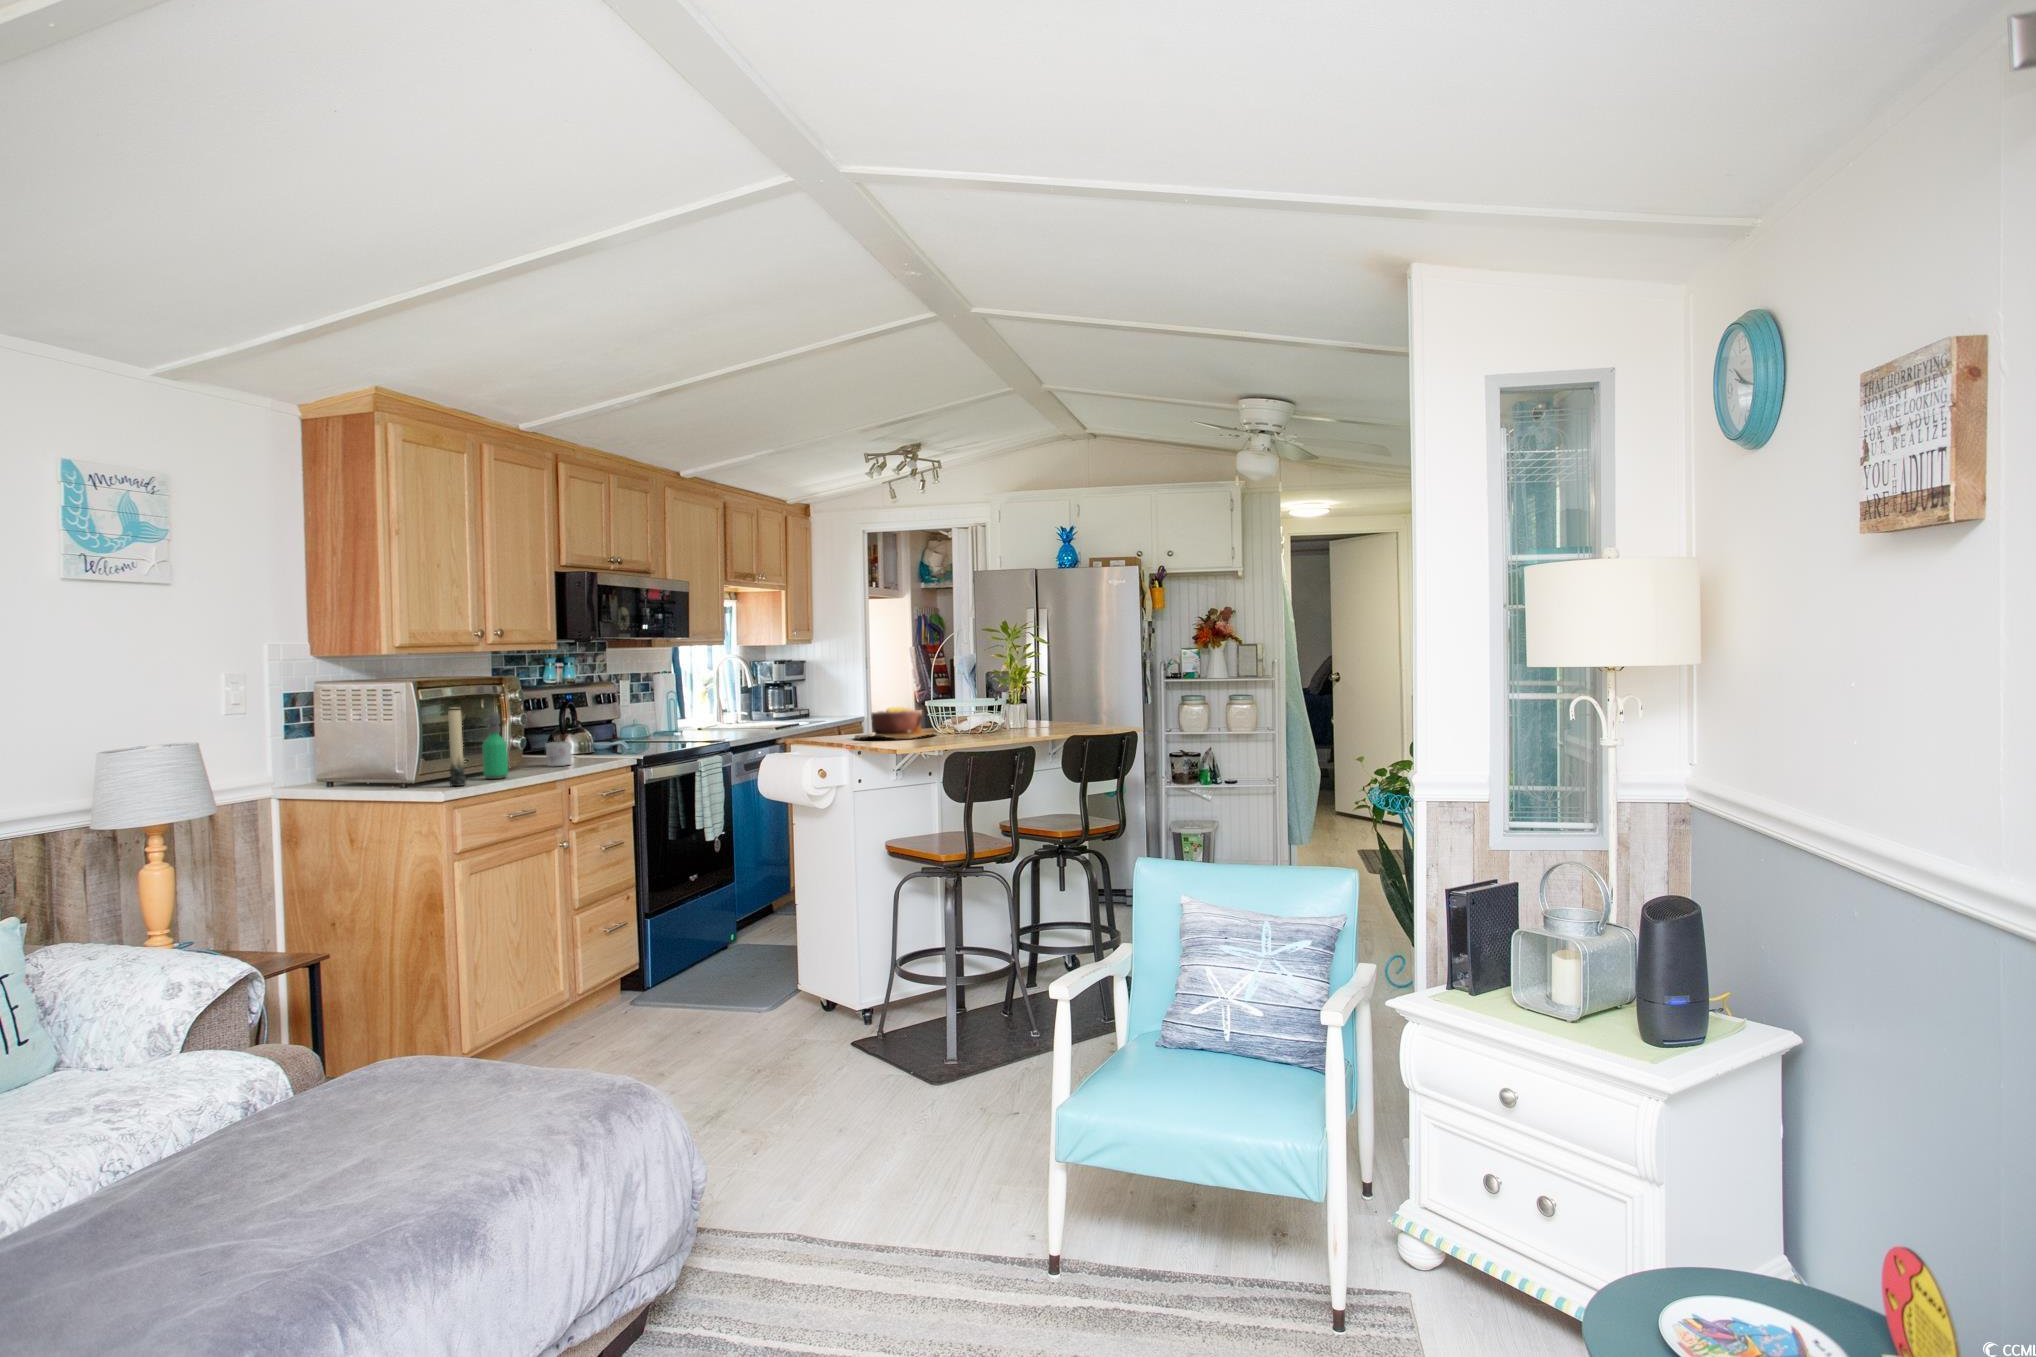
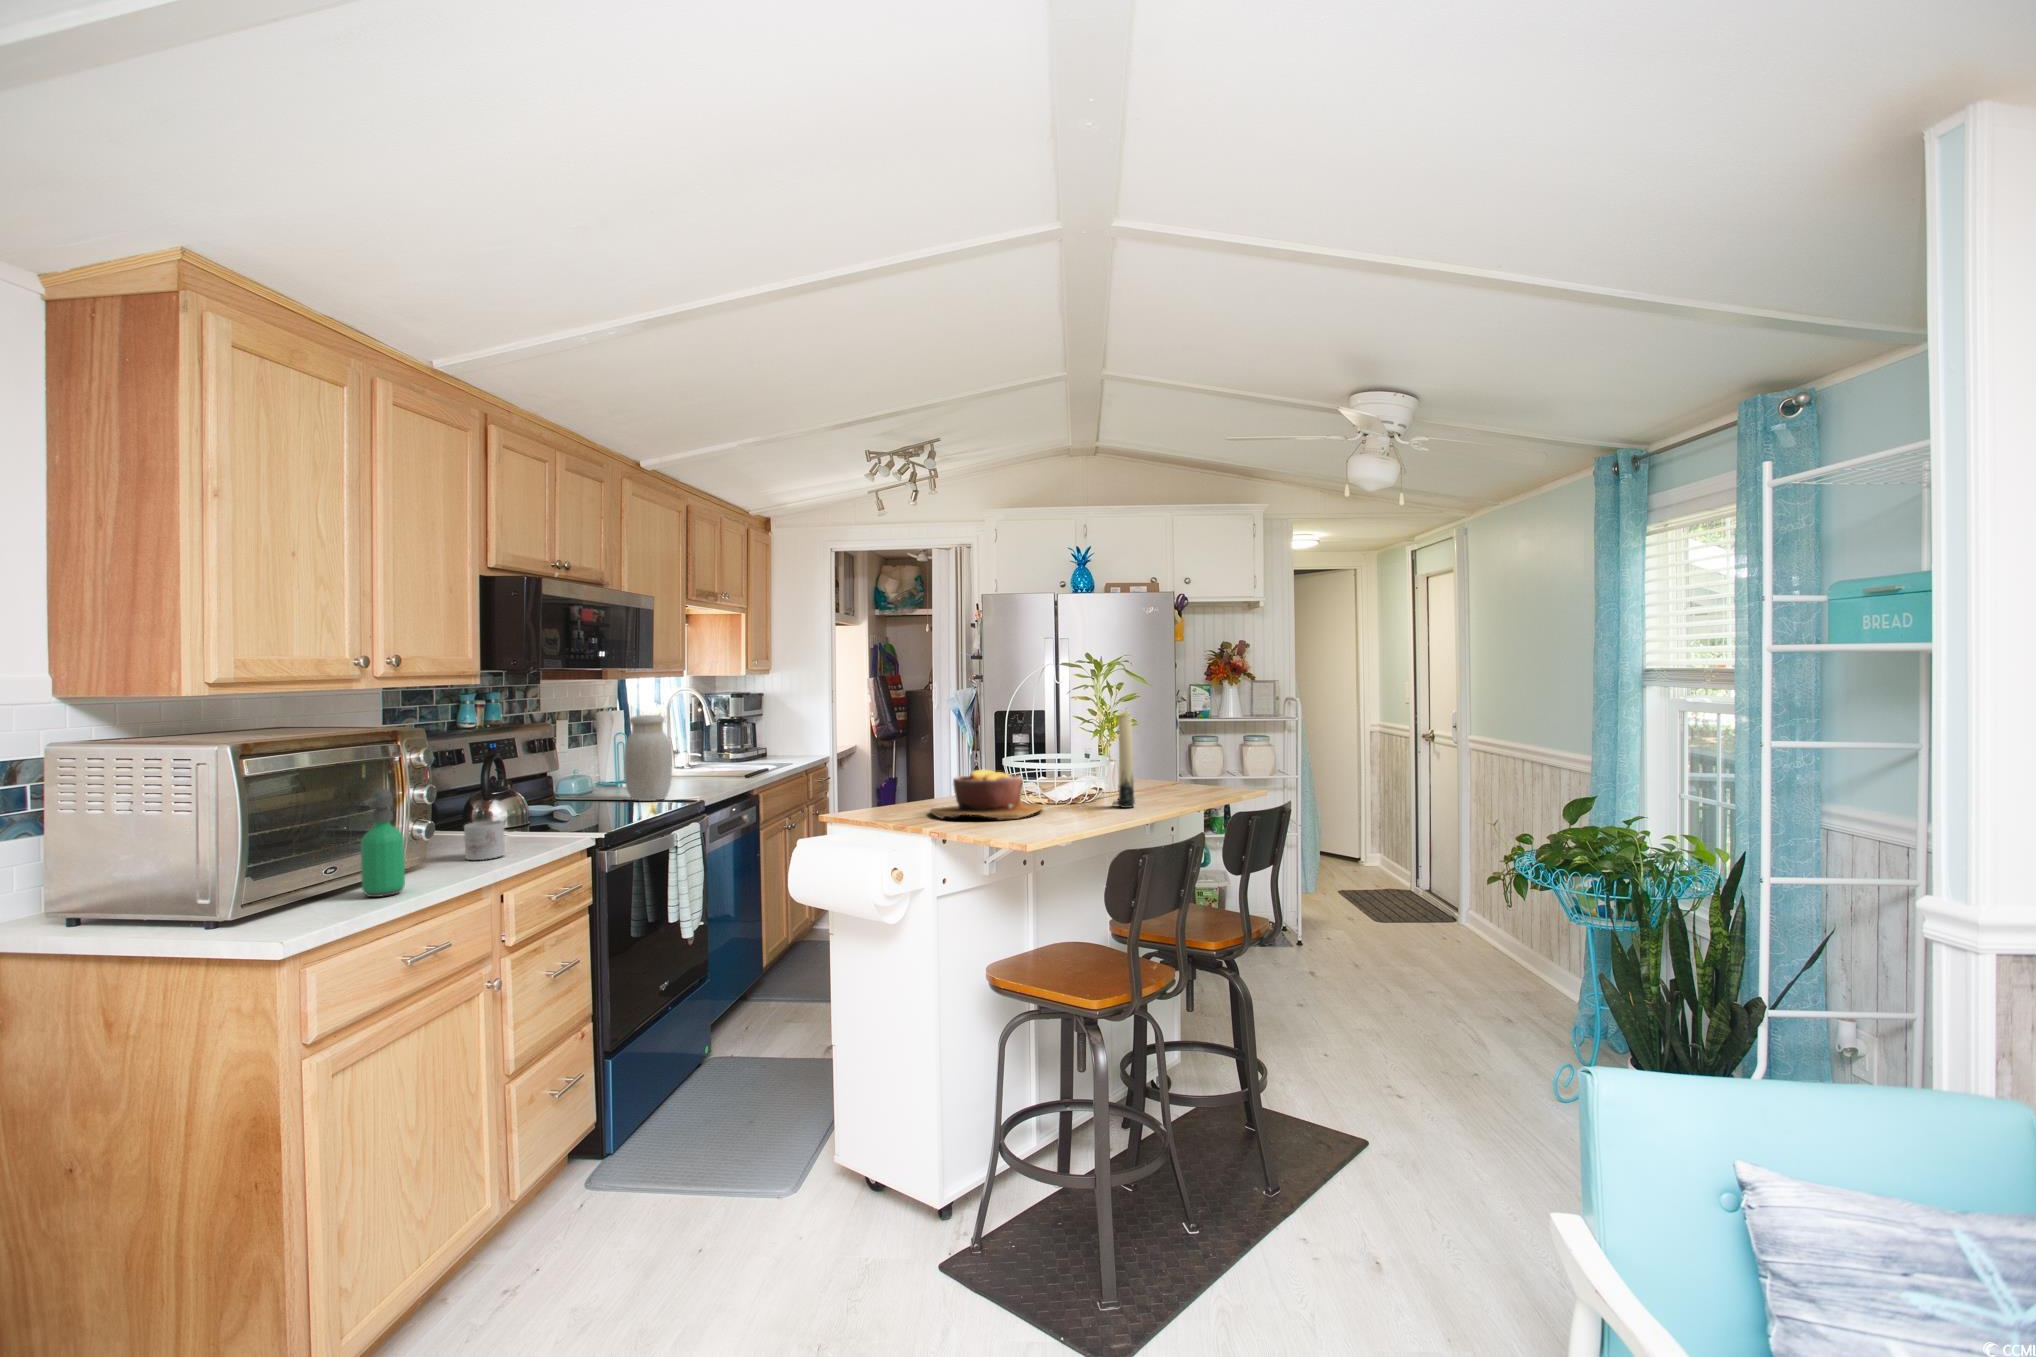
jar: none [666,674,703,741] -> present [624,715,672,801]
candle: present [448,707,467,786] -> present [1113,713,1135,808]

